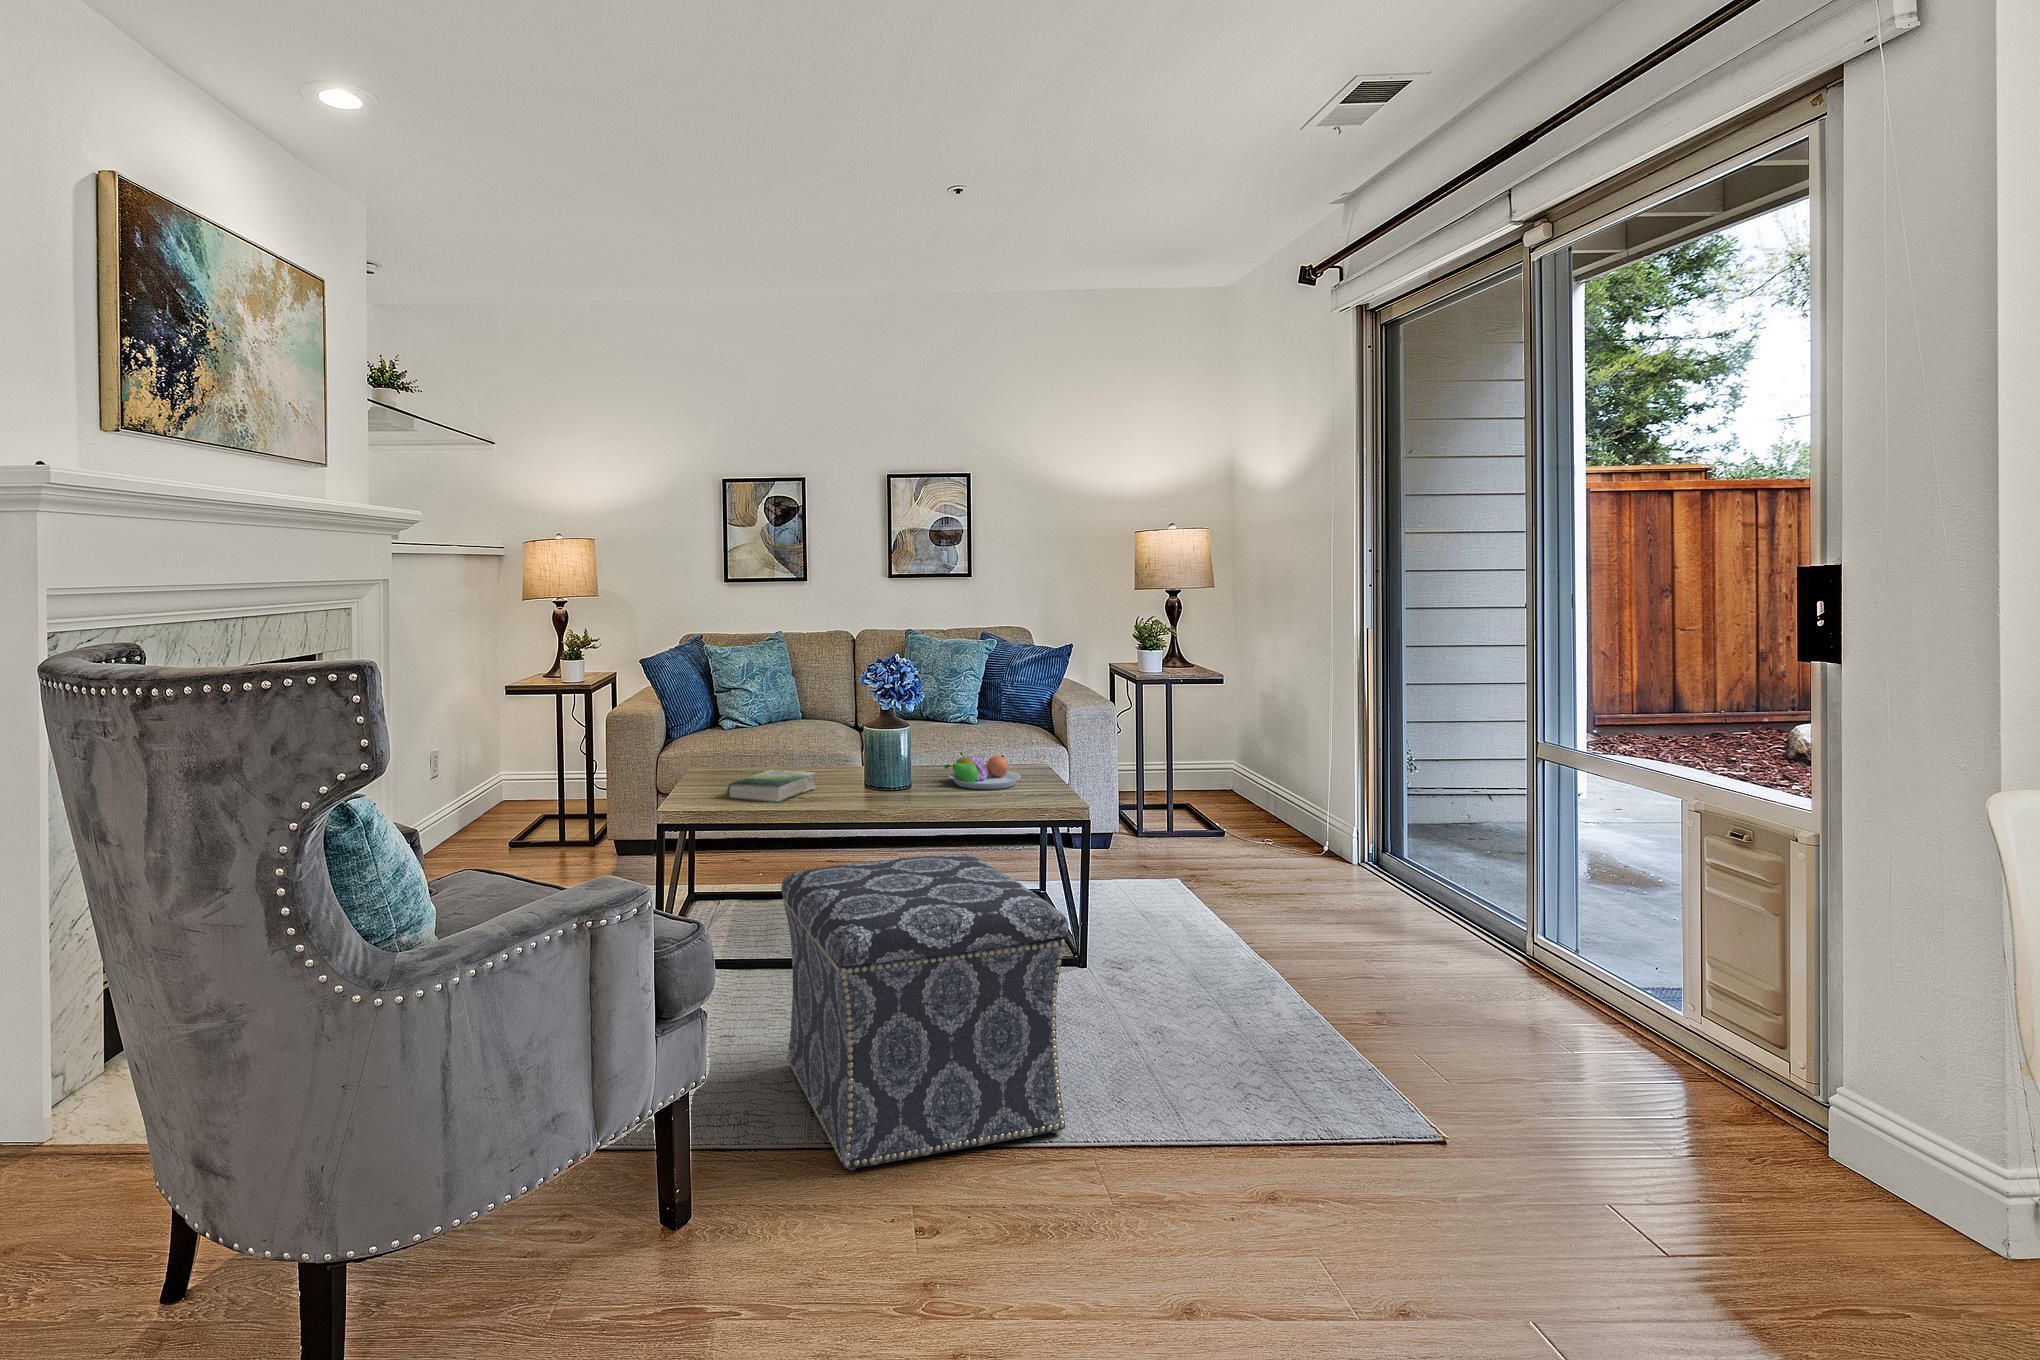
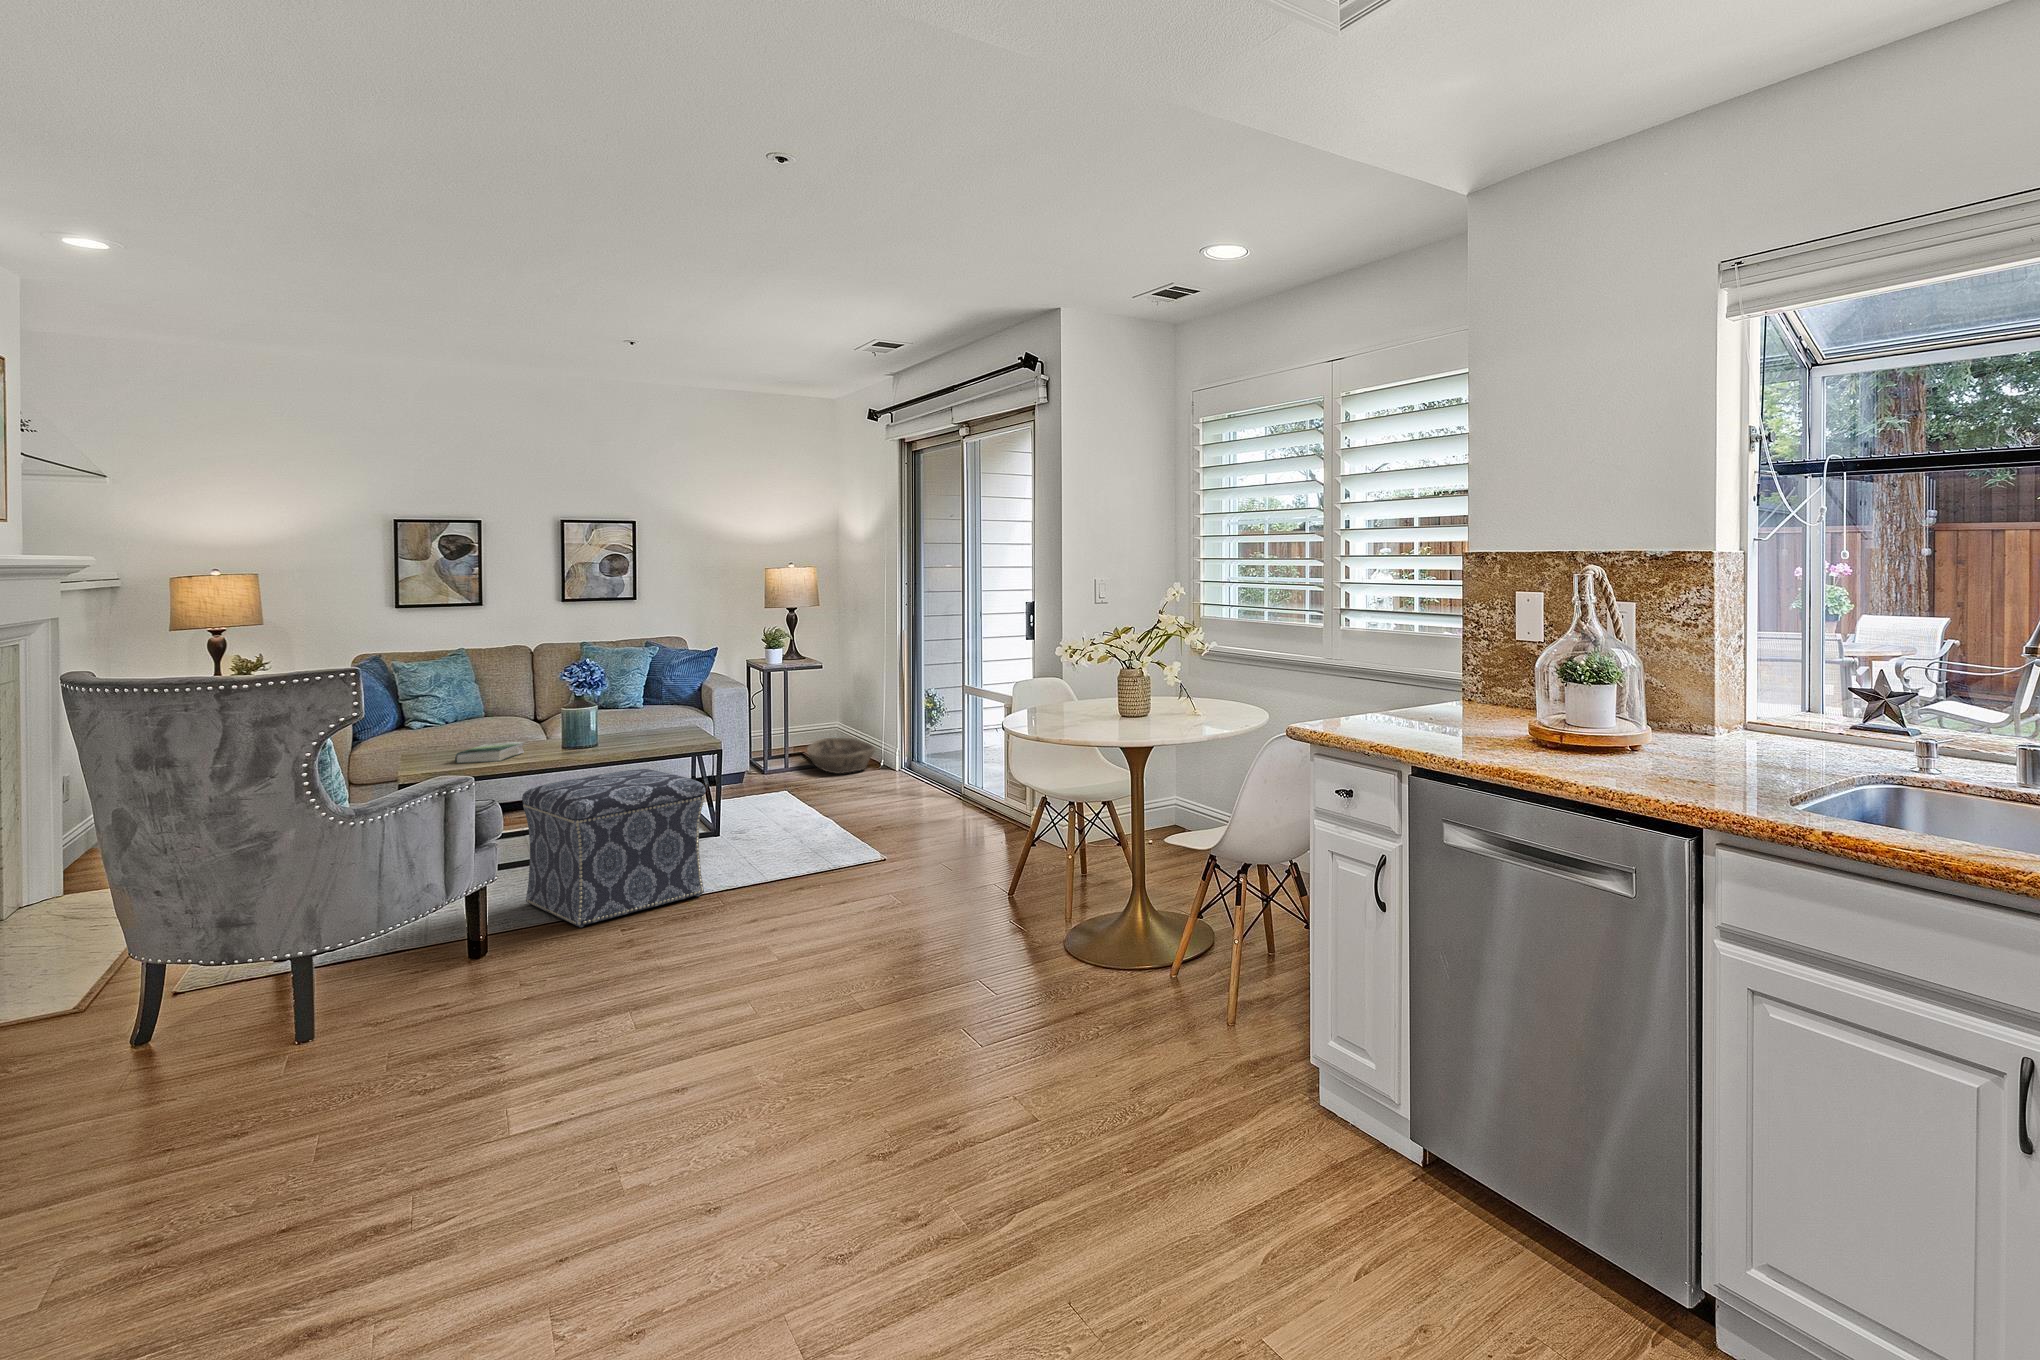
fruit bowl: present [944,753,1021,789] -> none [623,721,678,742]
basket: none [1199,787,1309,851] -> present [807,738,876,774]

